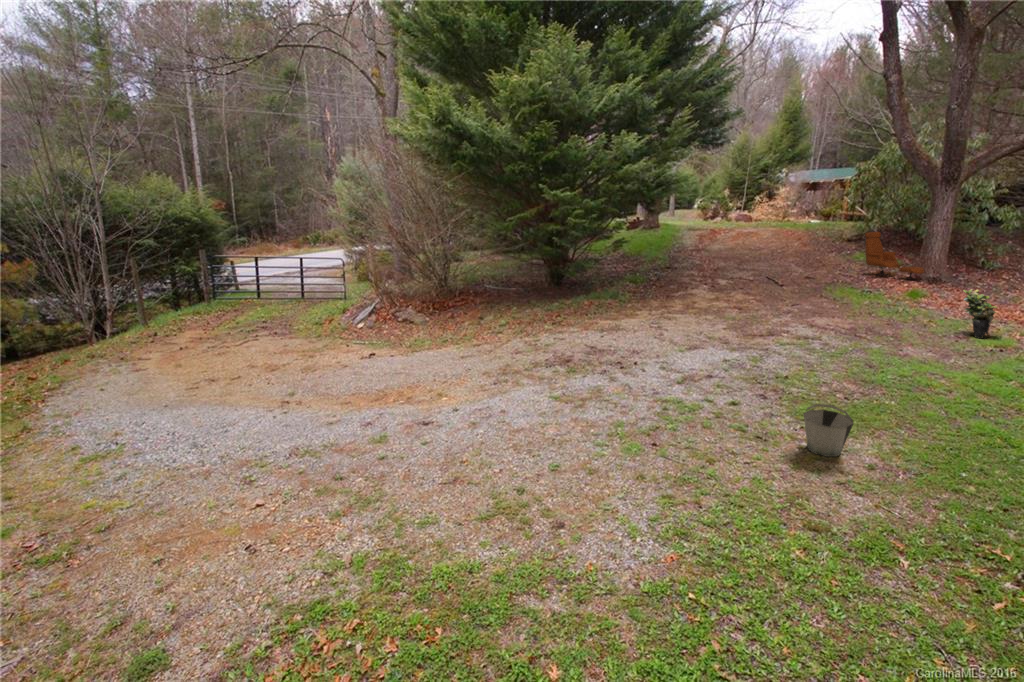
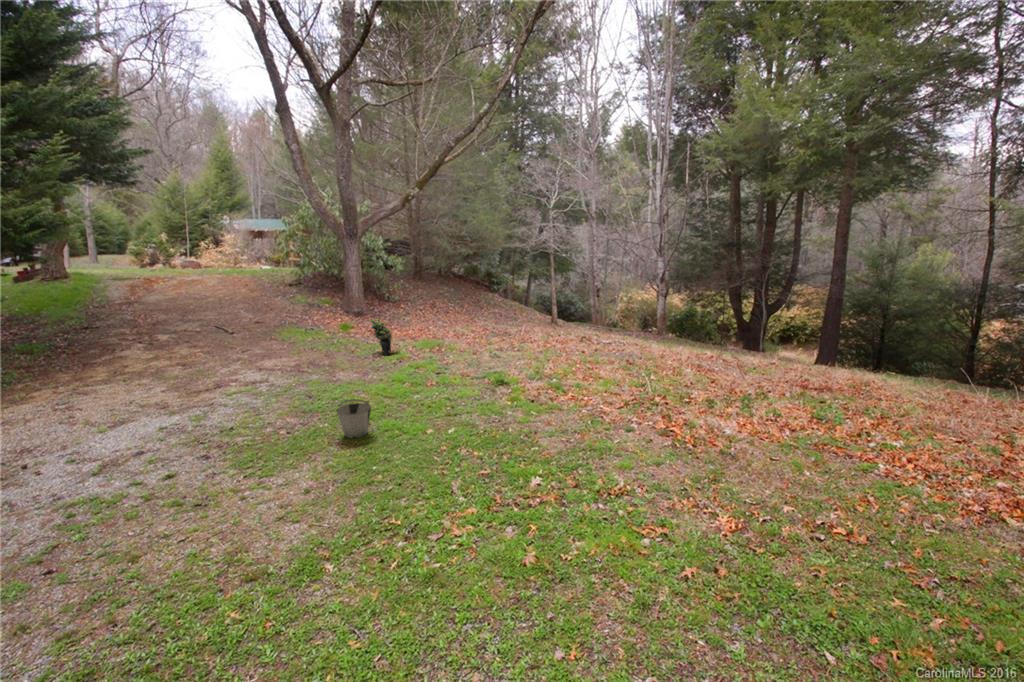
lounge chair: present [865,232,924,280] -> none [300,276,350,317]
bucket: present [803,404,854,457] -> present [337,399,371,438]

